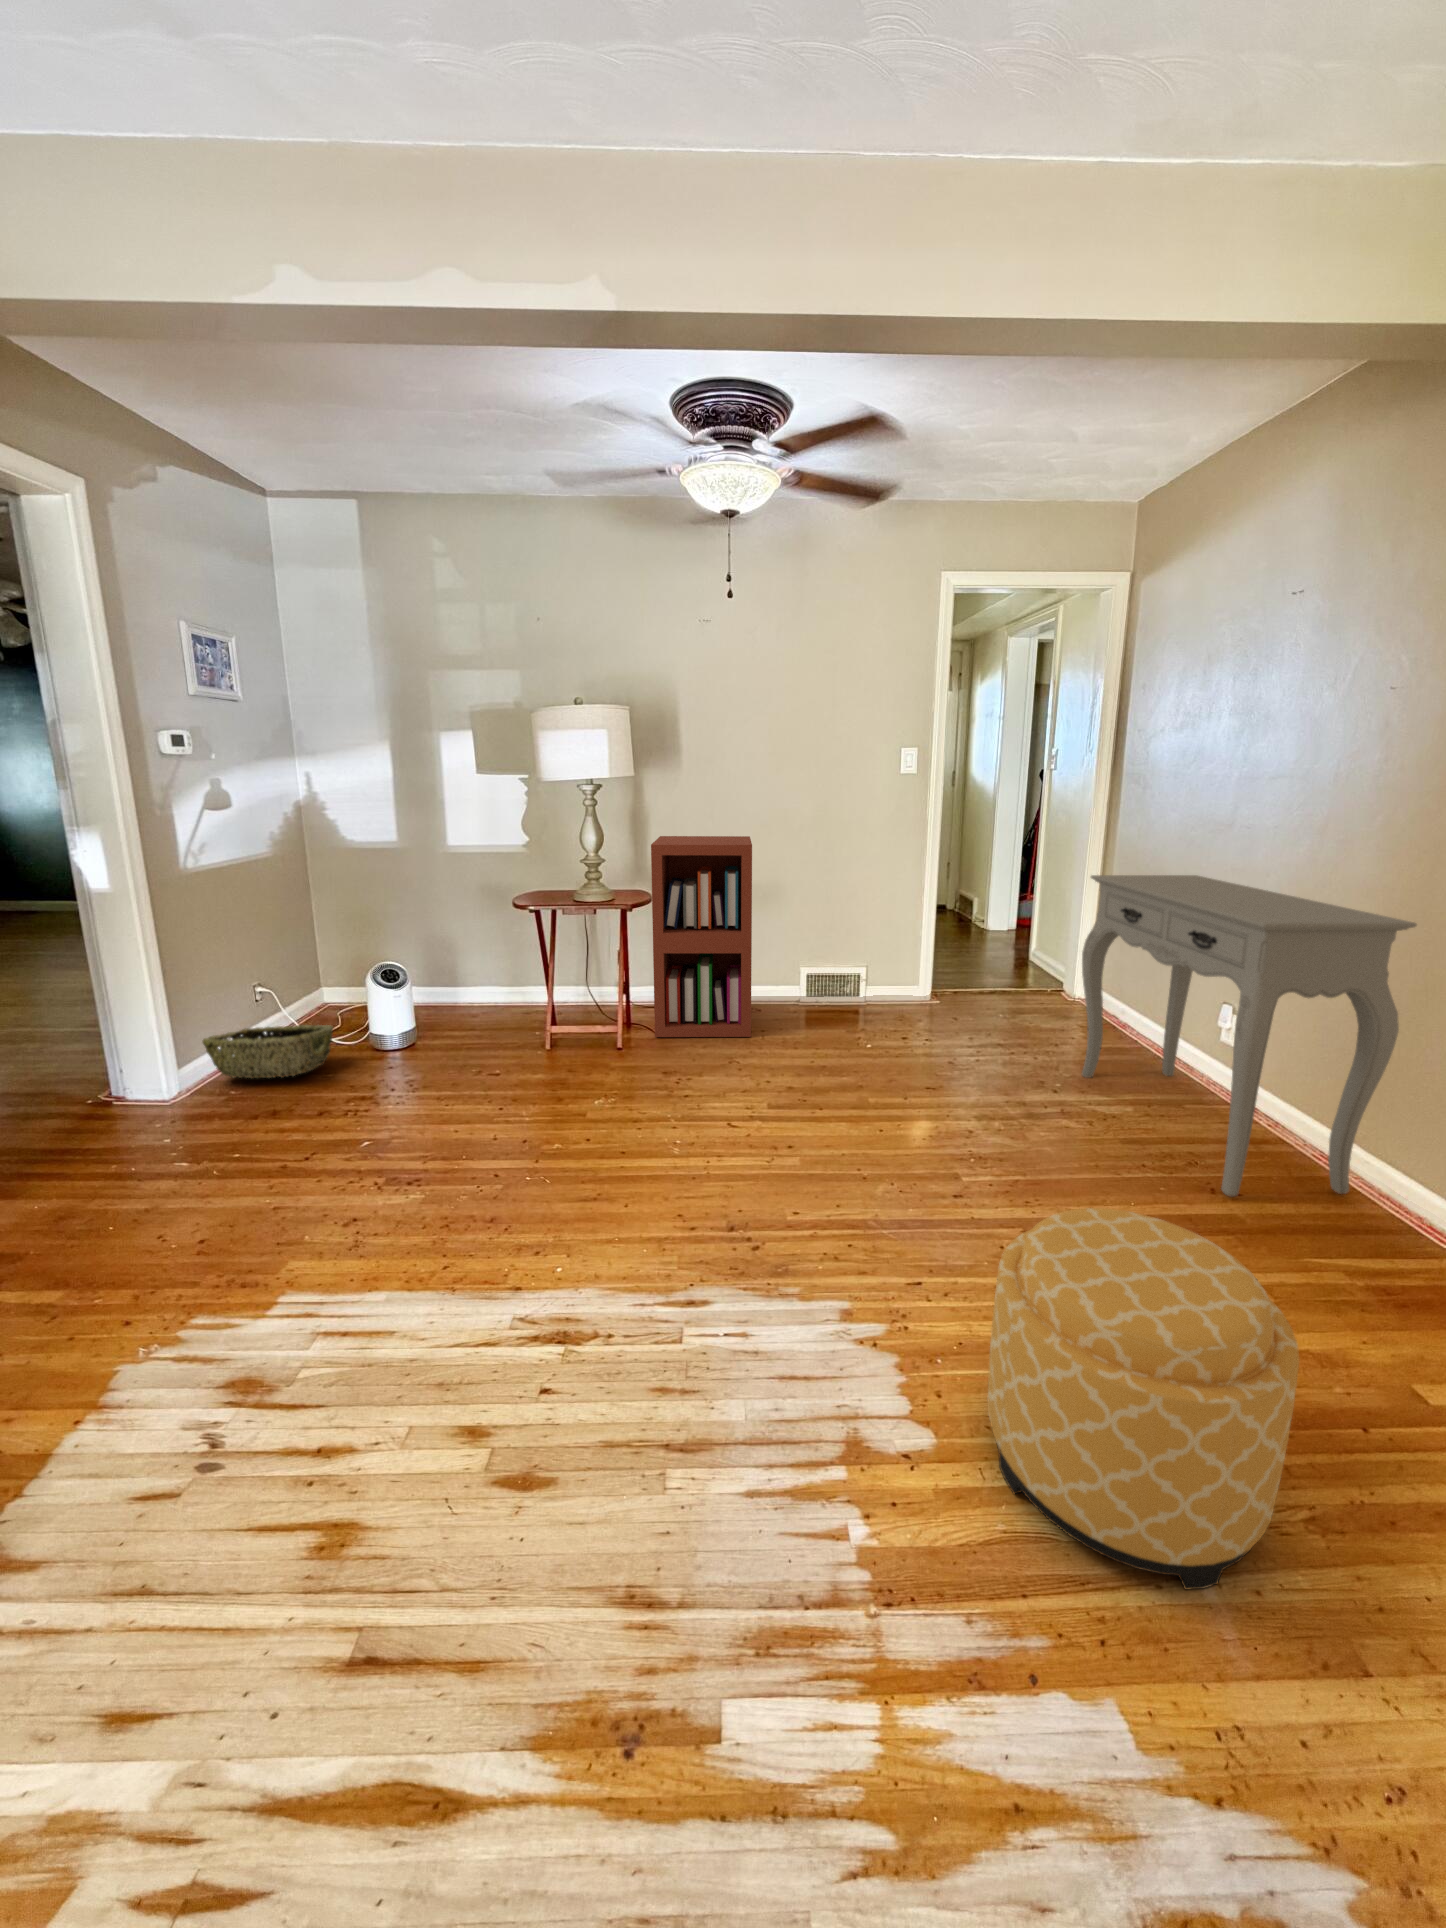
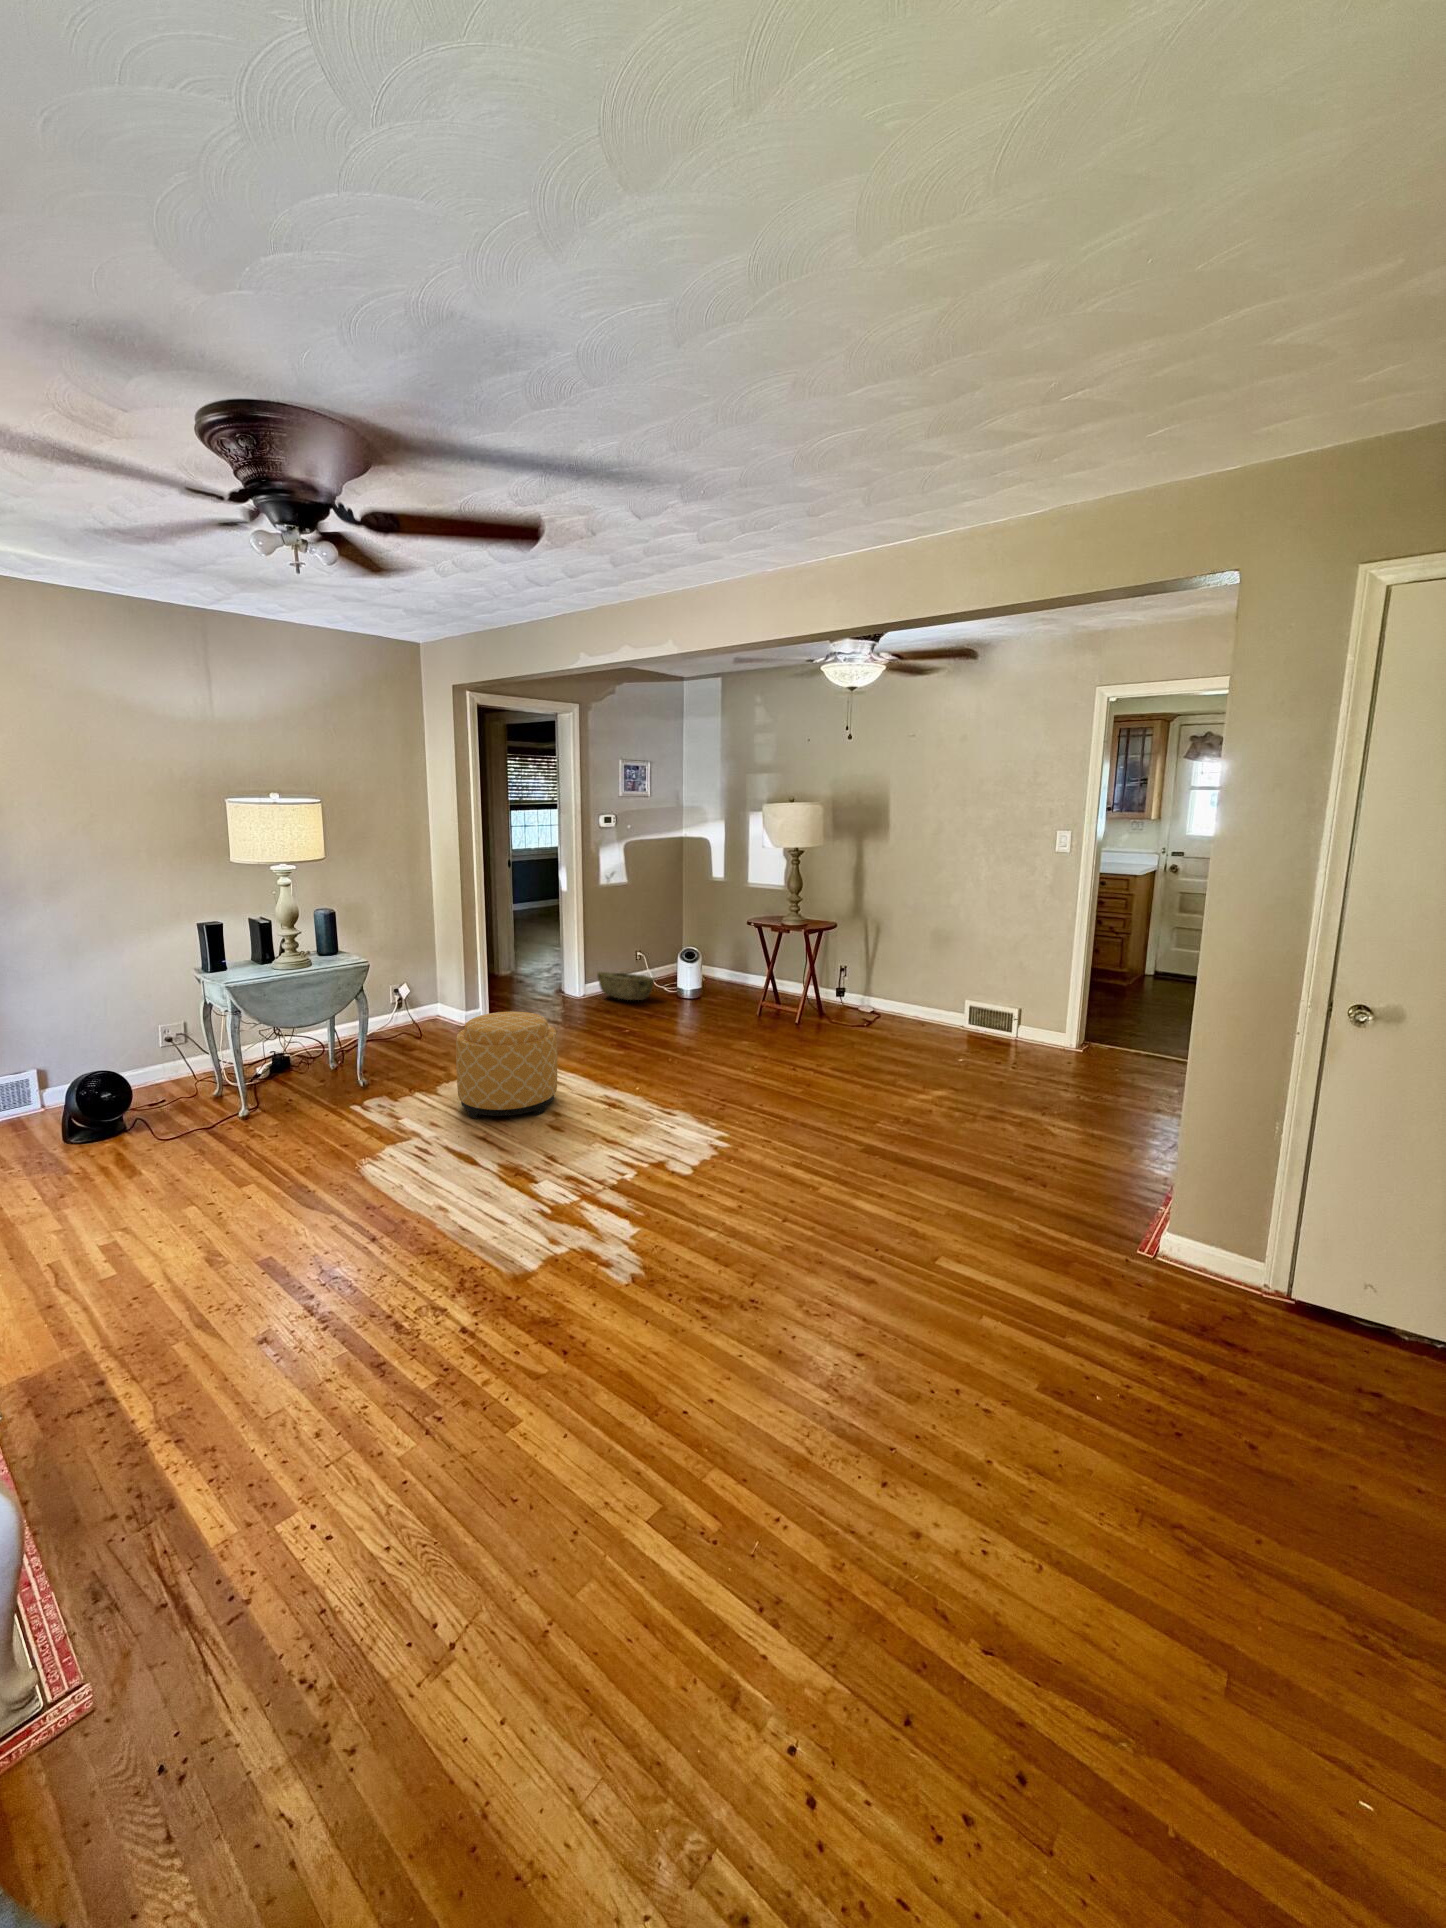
bookshelf: present [651,836,752,1037] -> none [827,885,929,1039]
console table: present [1082,875,1417,1196] -> none [1044,942,1231,1223]
ottoman: present [988,1208,1299,1589] -> present [456,1012,557,1119]

